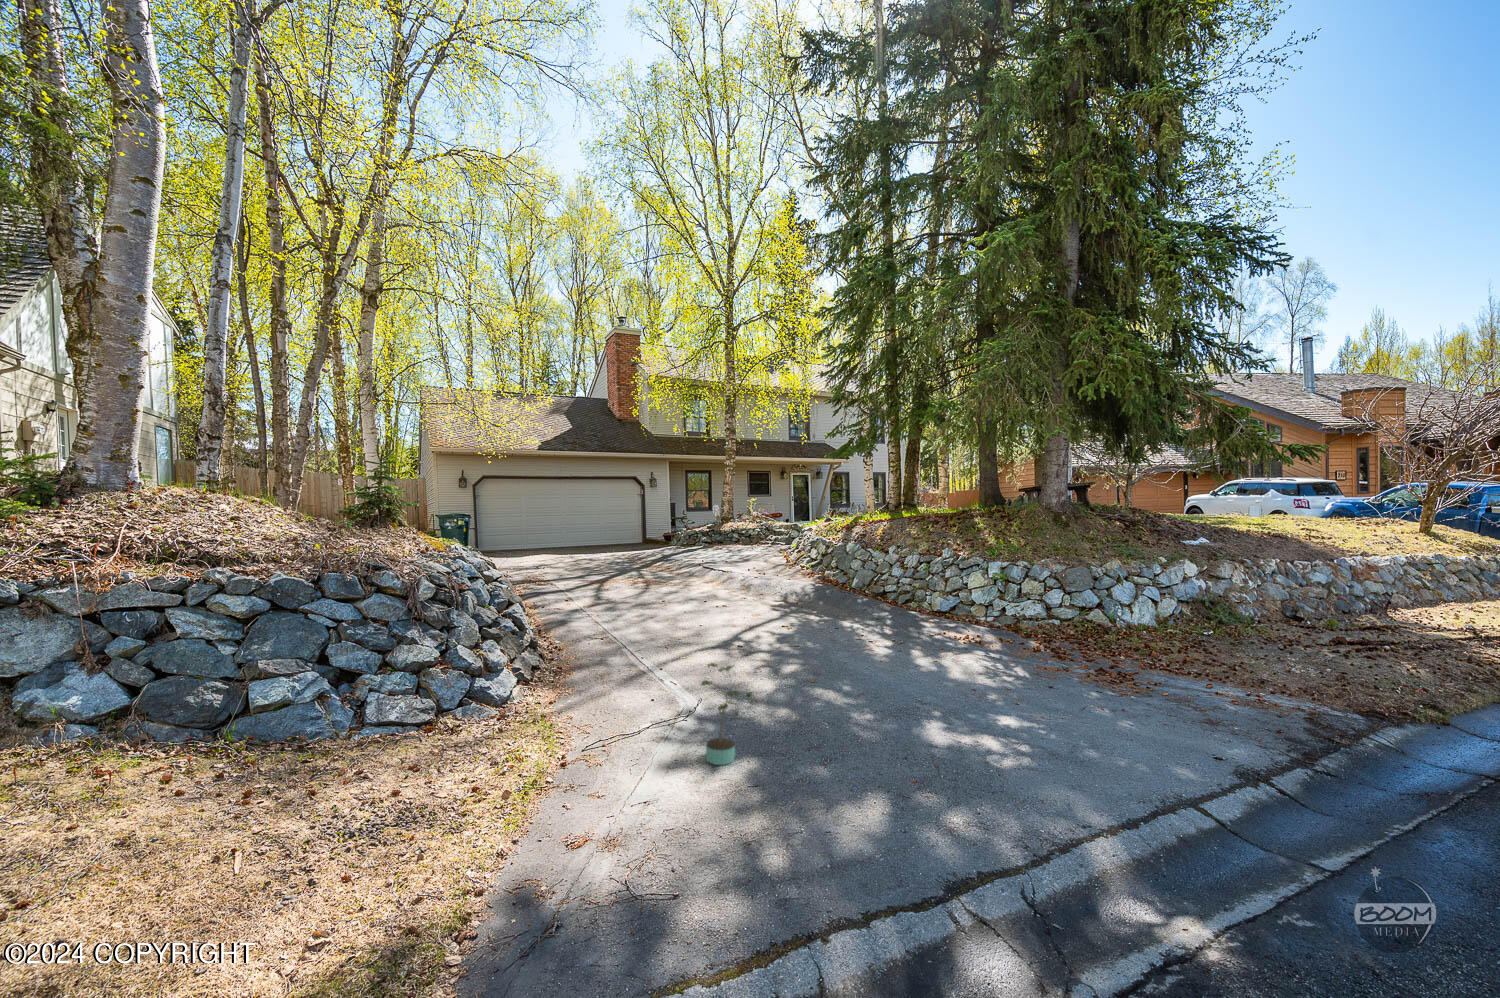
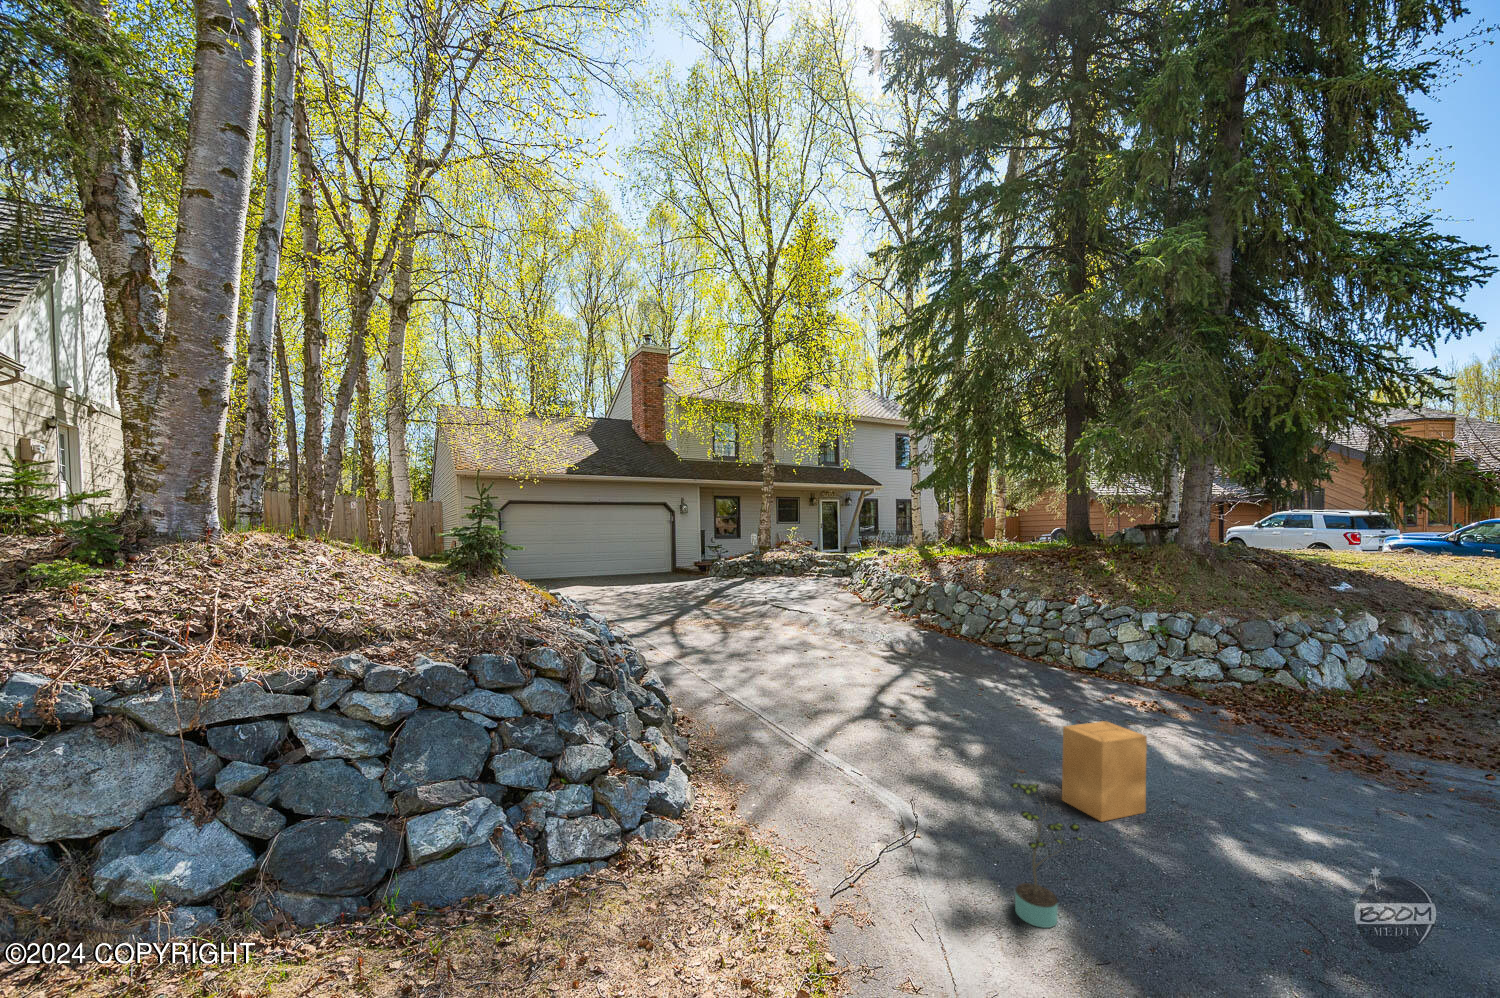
cardboard box: none [818,636,880,710] -> present [1062,721,1147,822]

